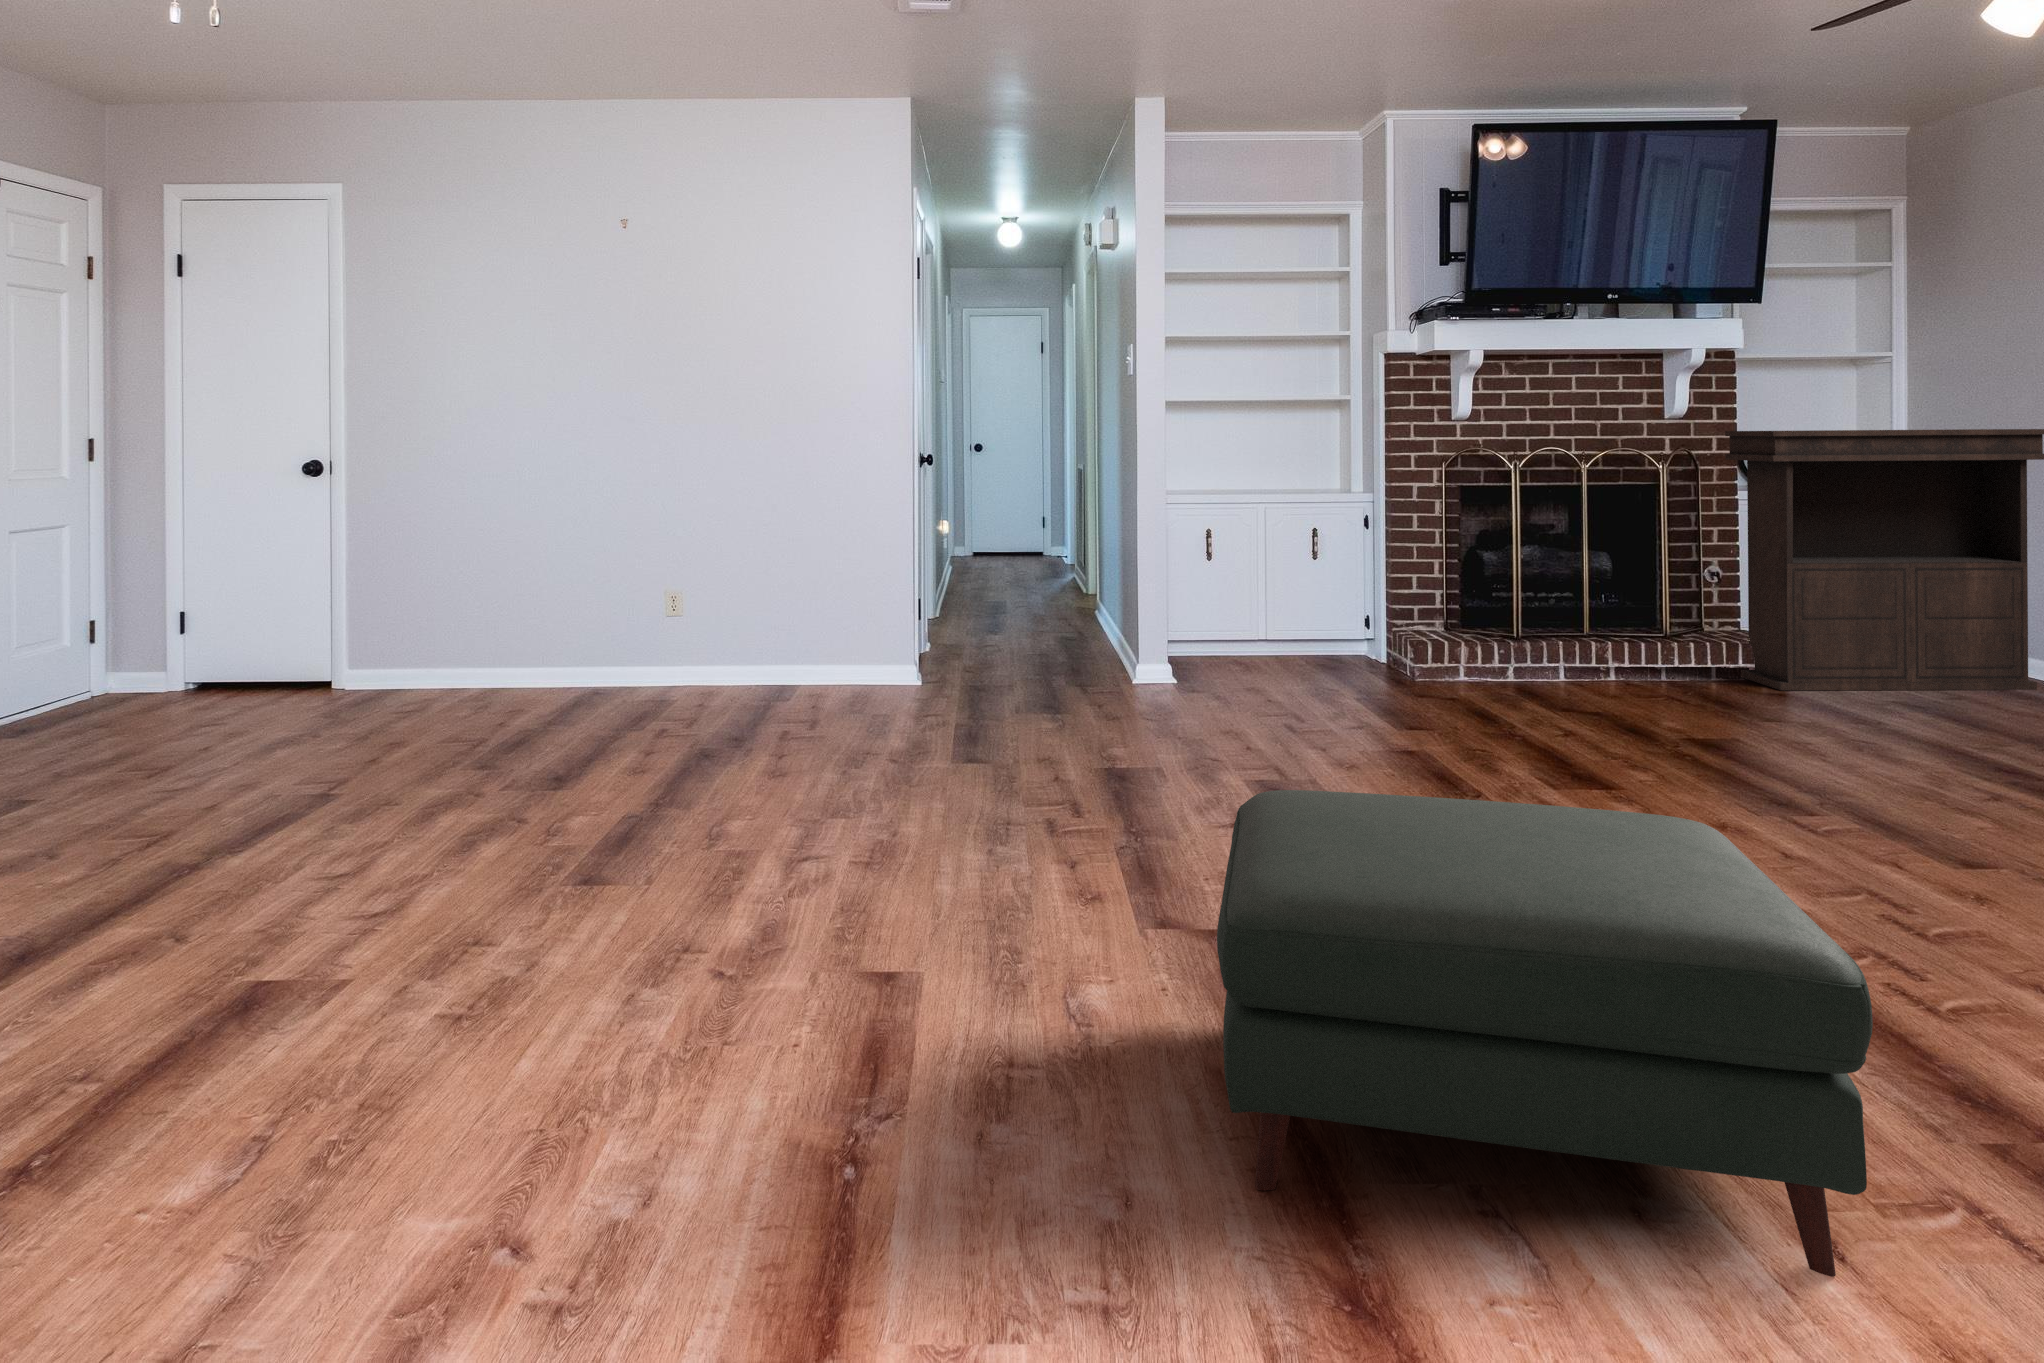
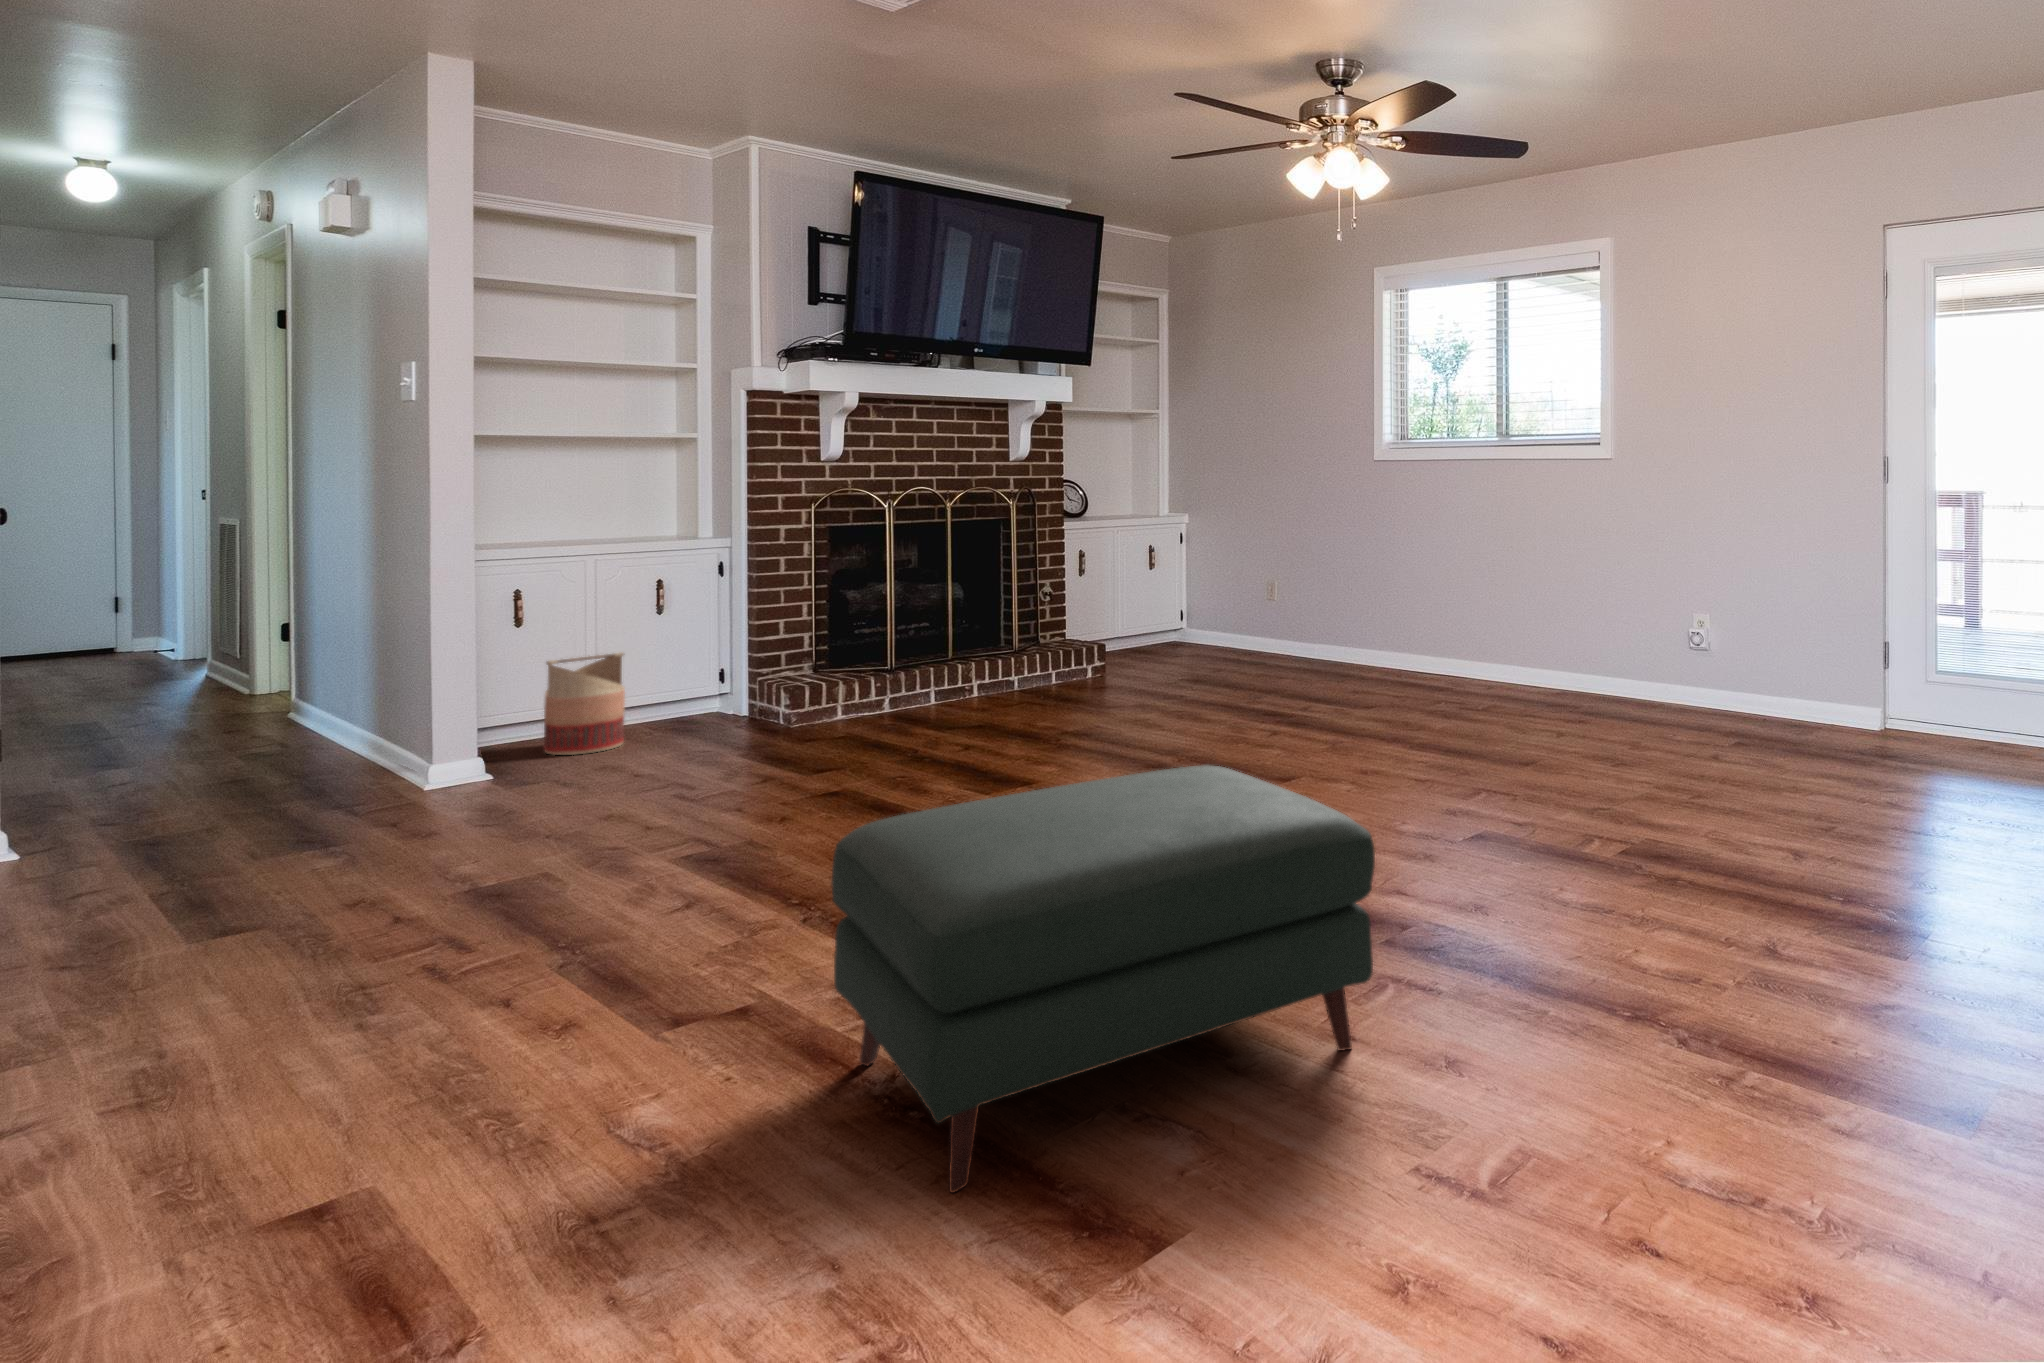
console table: present [1725,429,2044,690] -> none [1061,470,1263,687]
basket: none [1221,589,1280,671] -> present [544,652,625,755]

